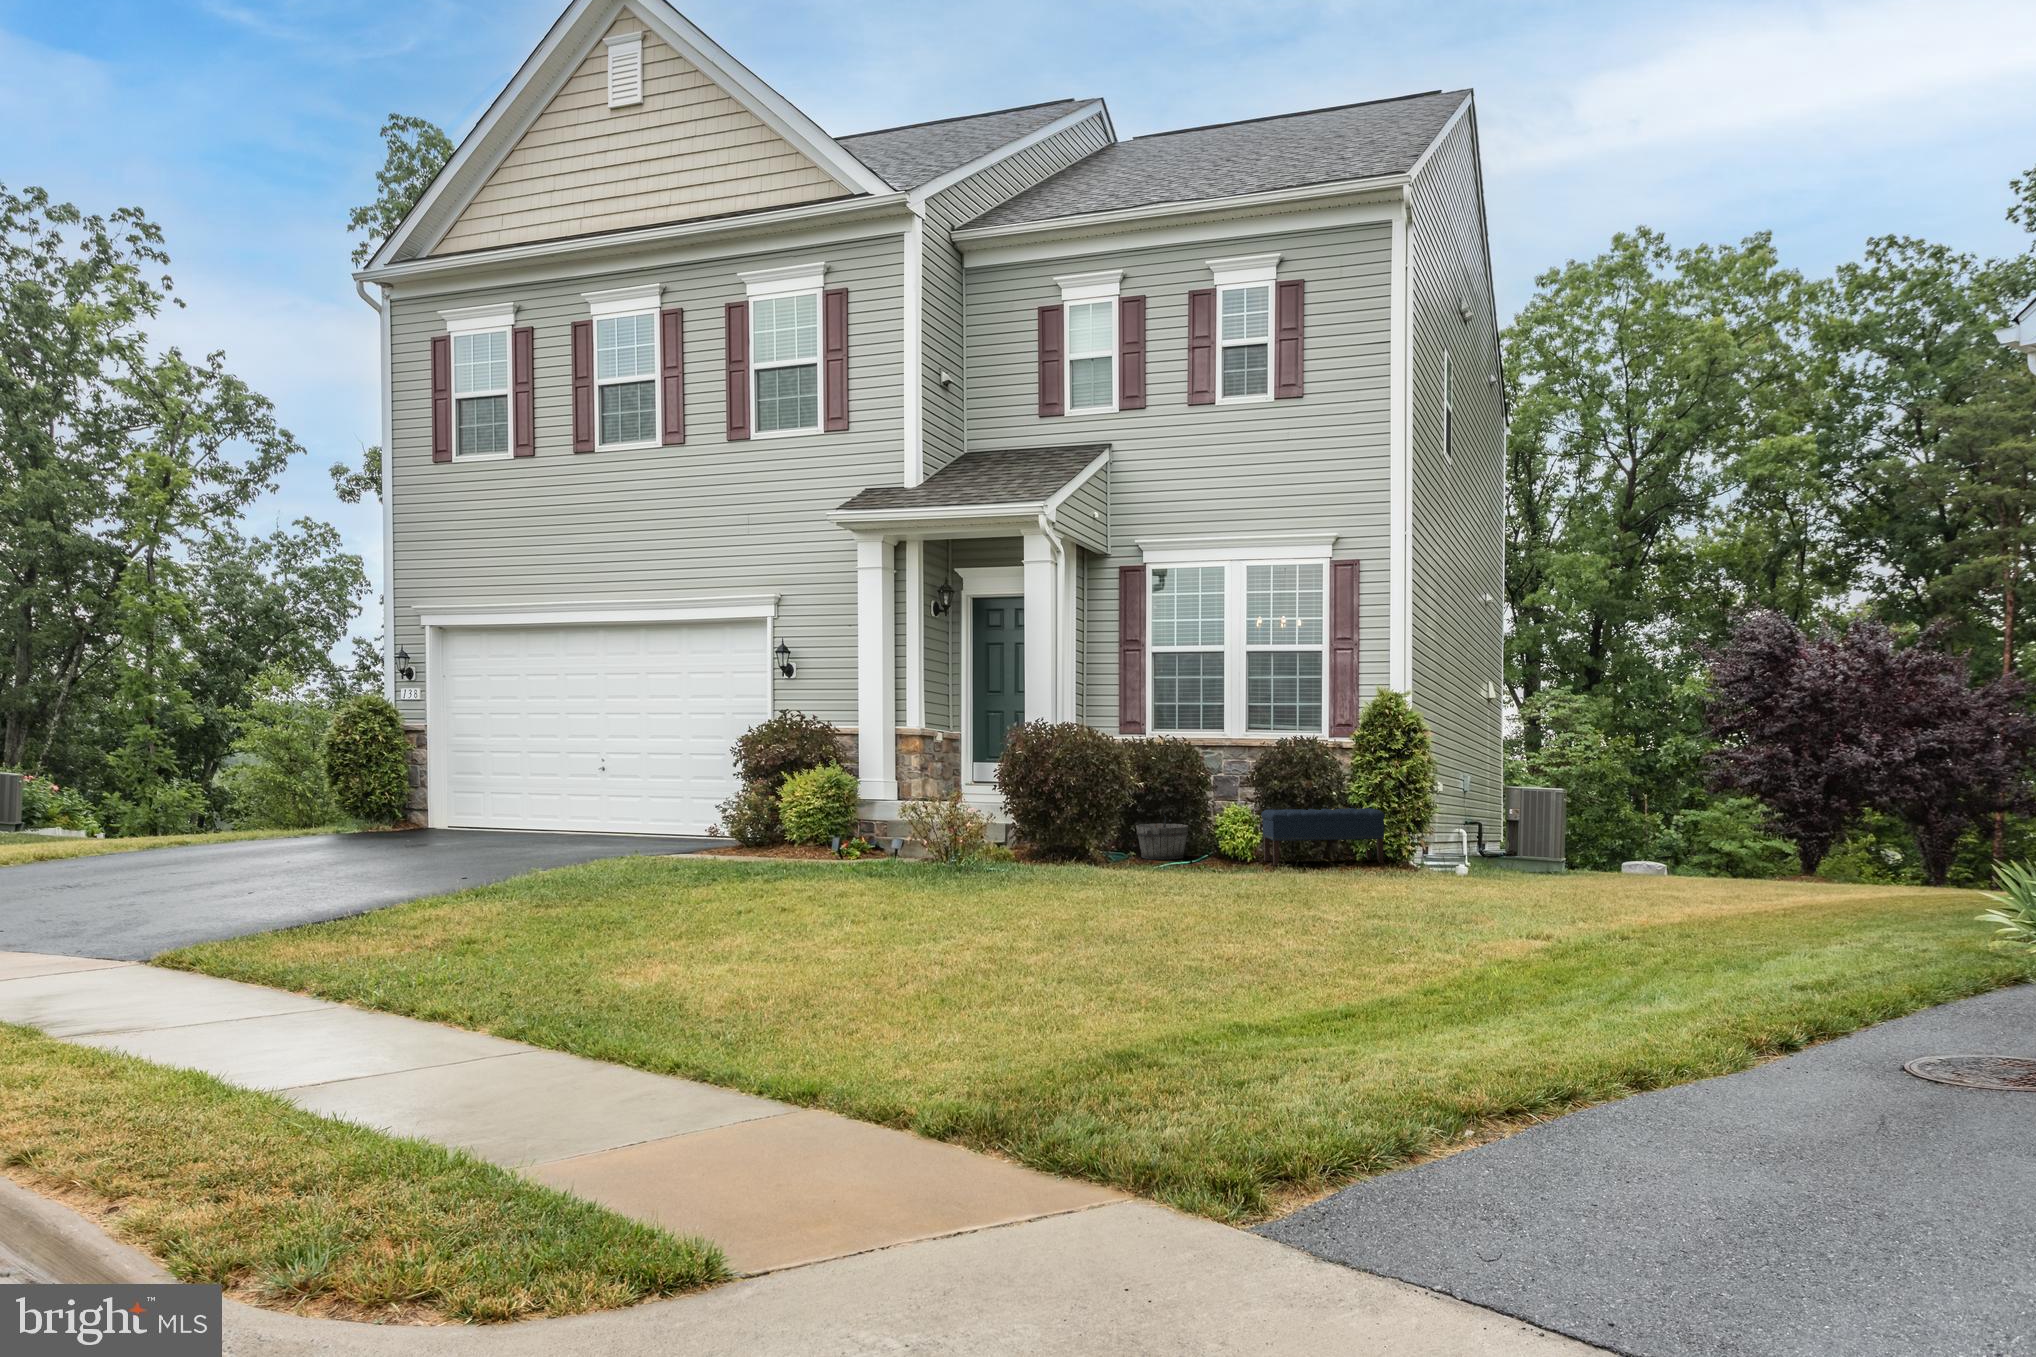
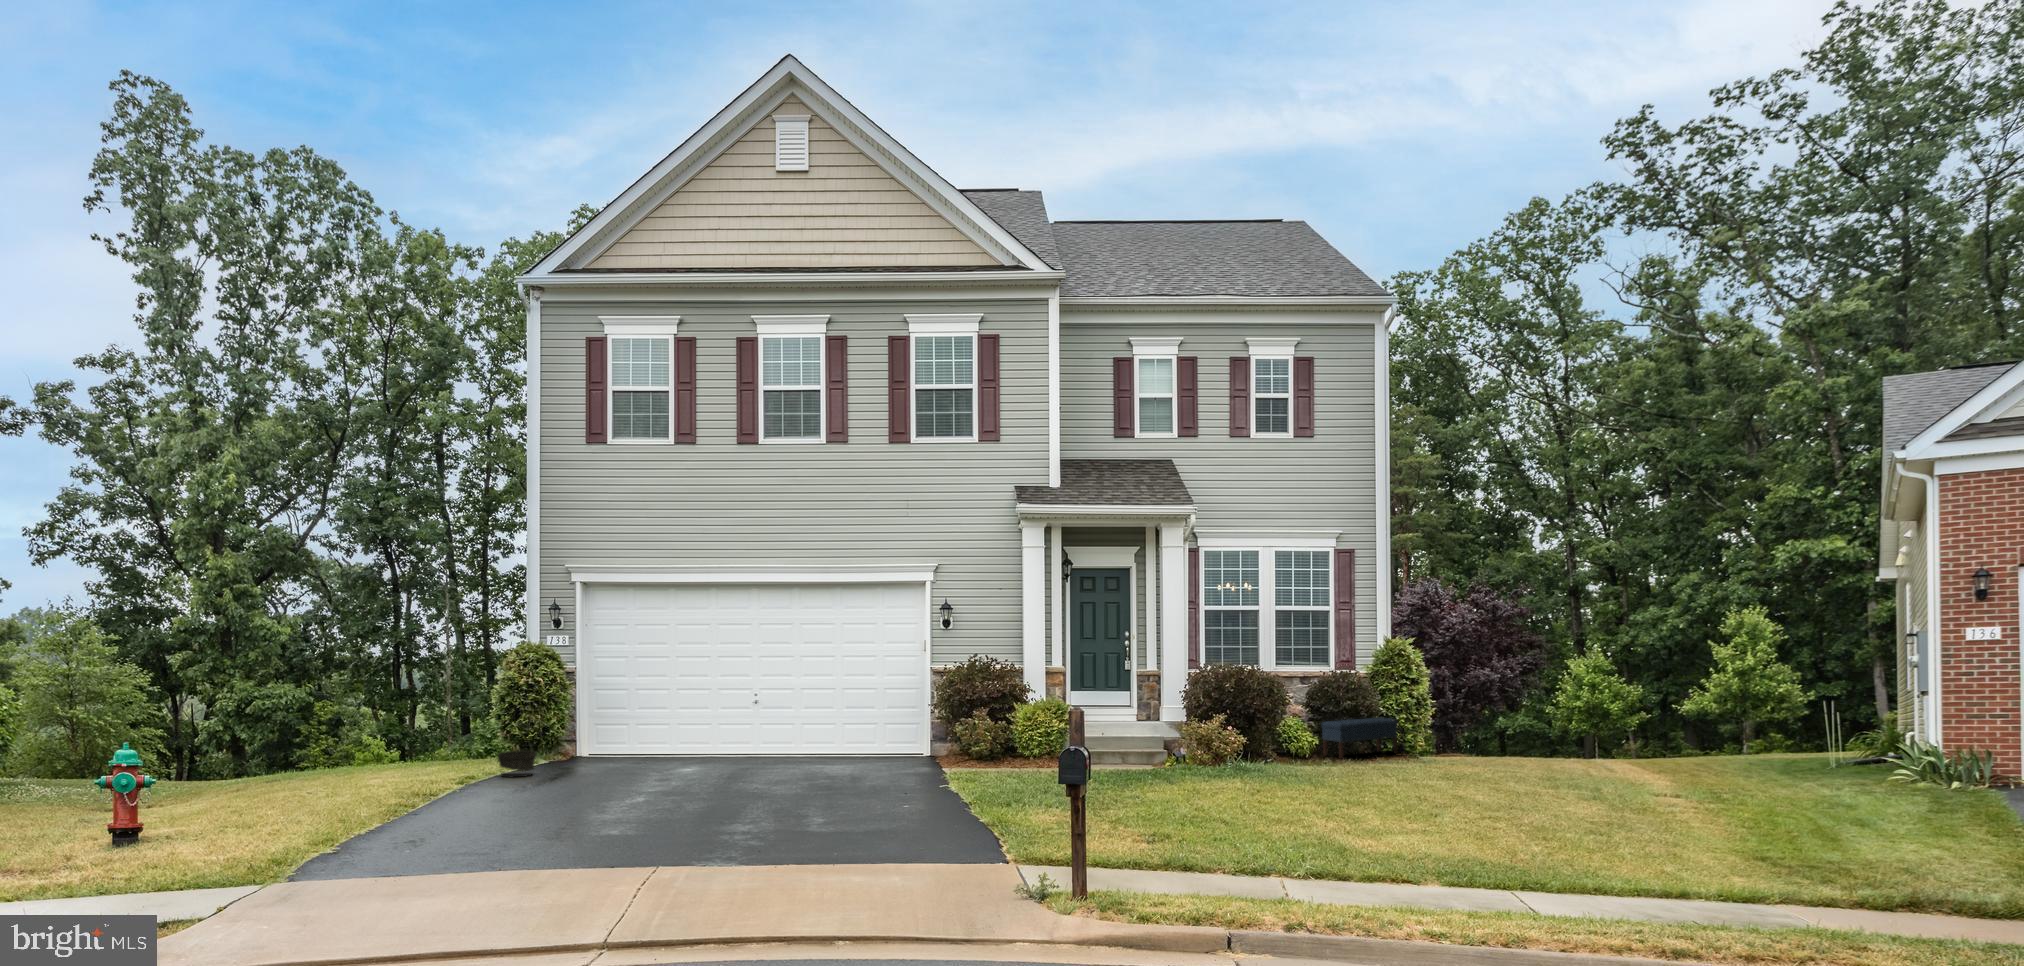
wooden bucket: present [1136,814,1188,860] -> present [497,748,536,777]

